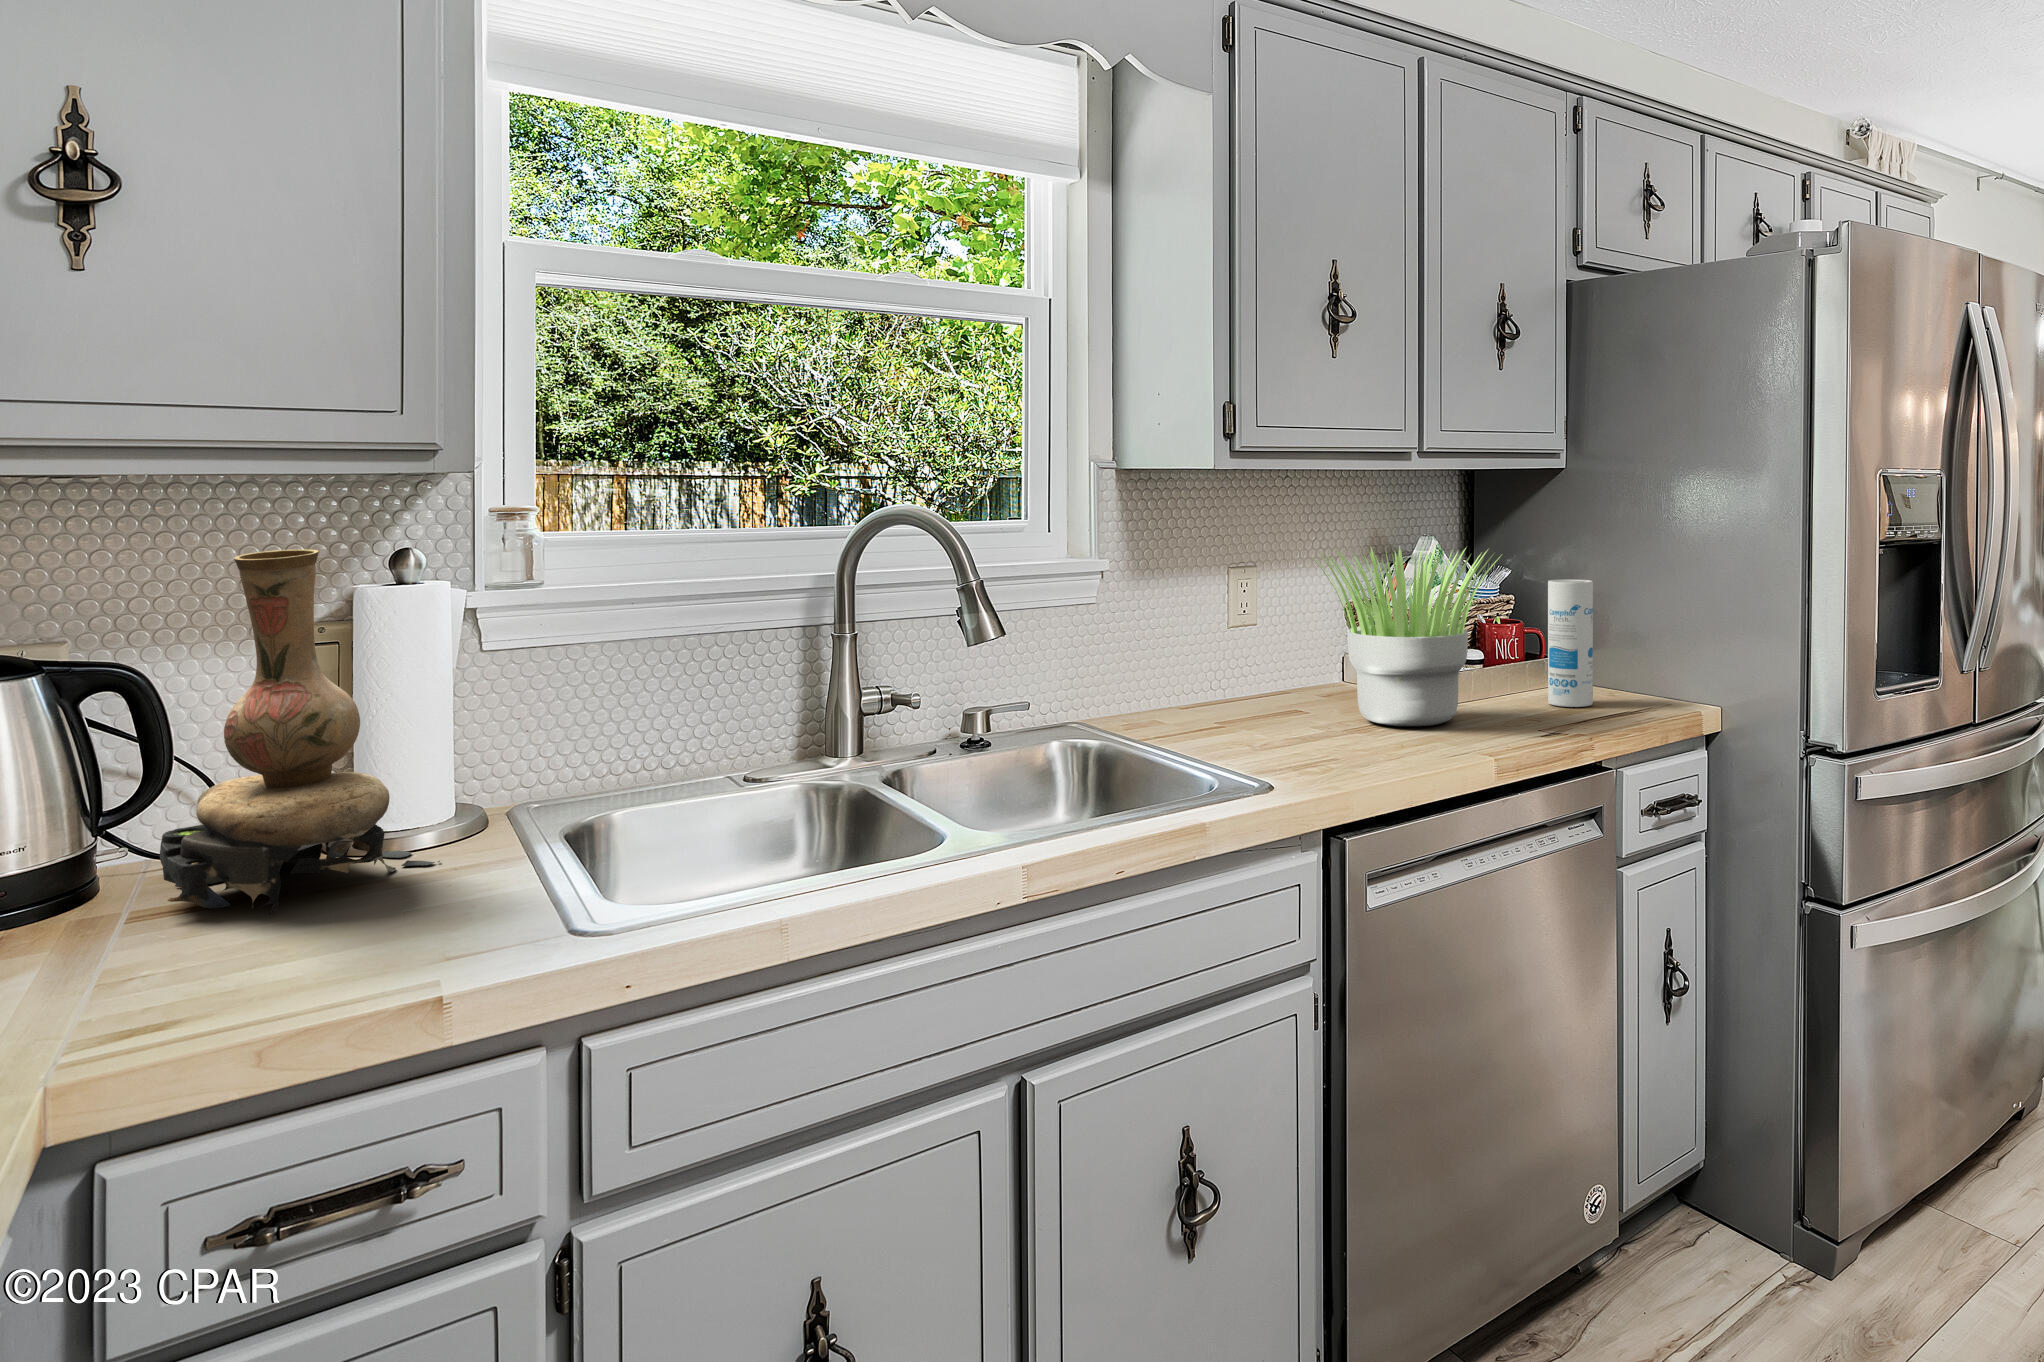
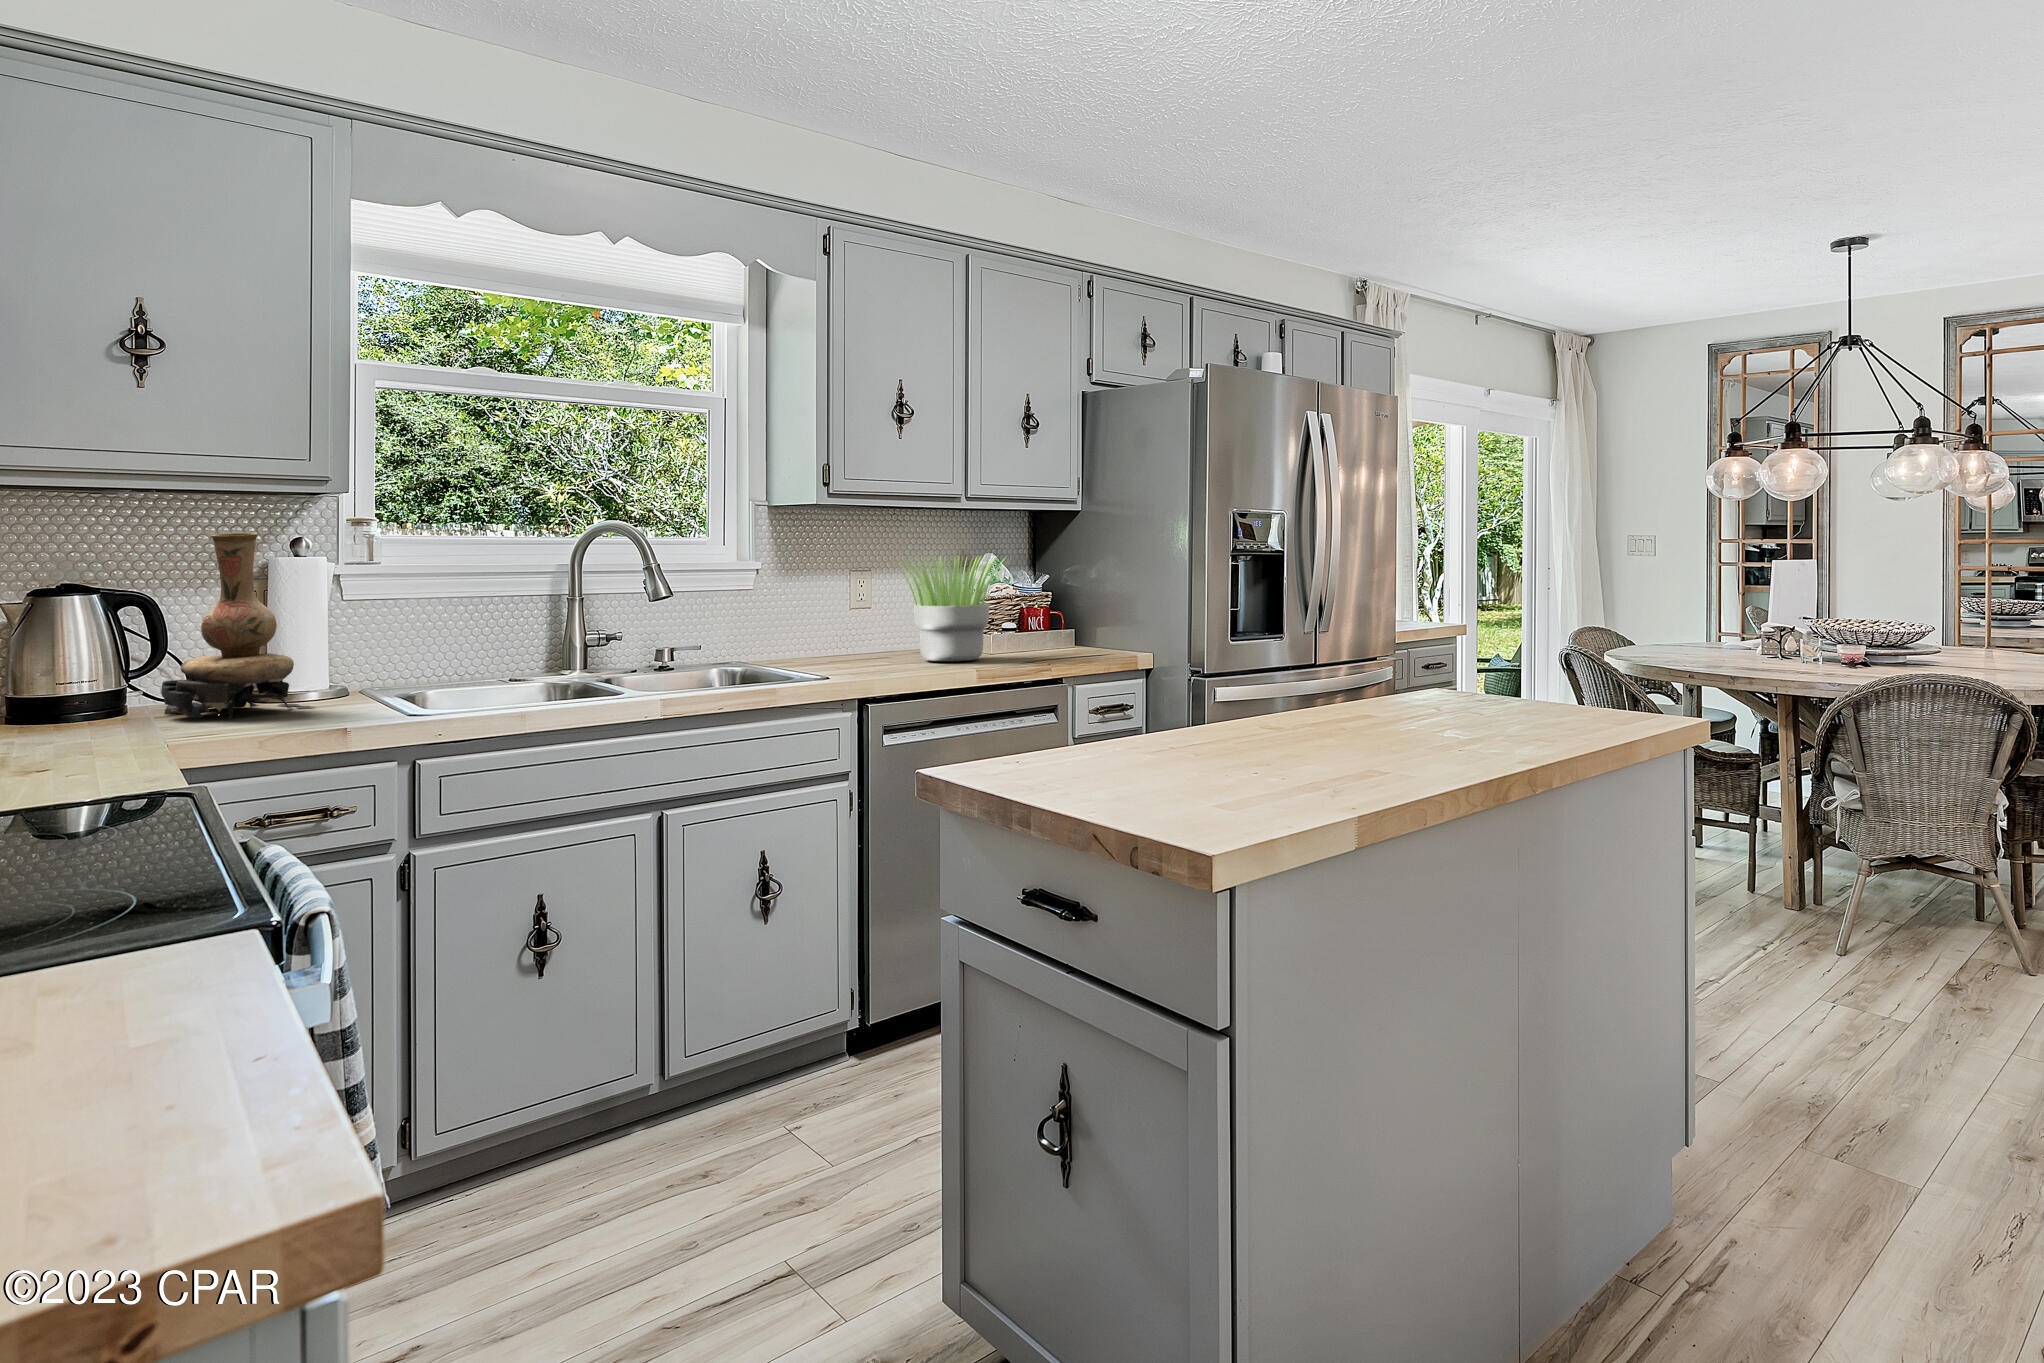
canister: present [1548,579,1593,707] -> none [1054,577,1082,655]

